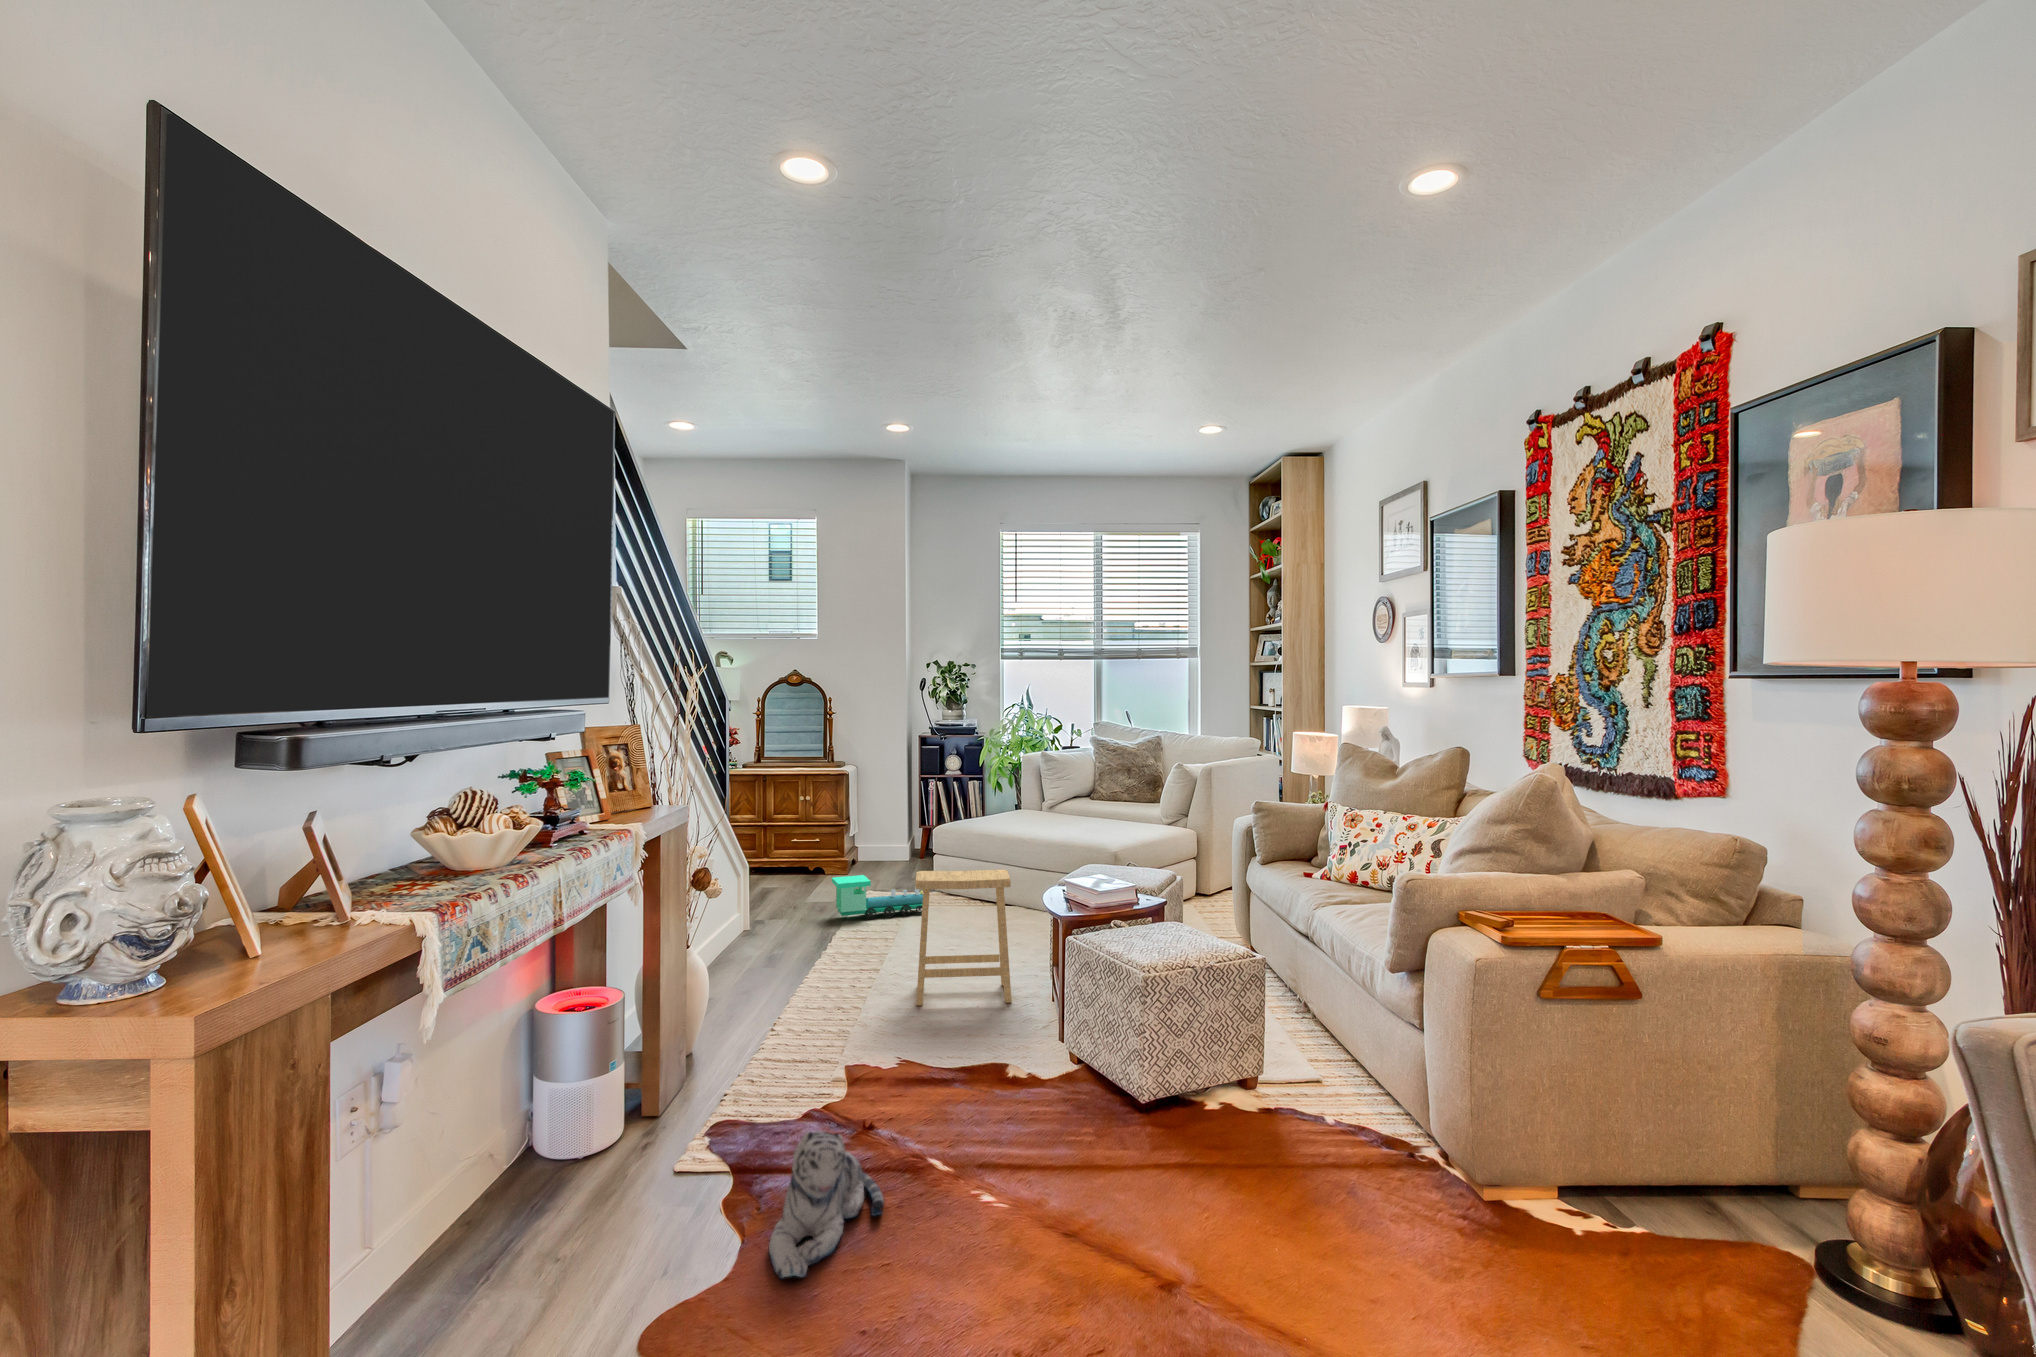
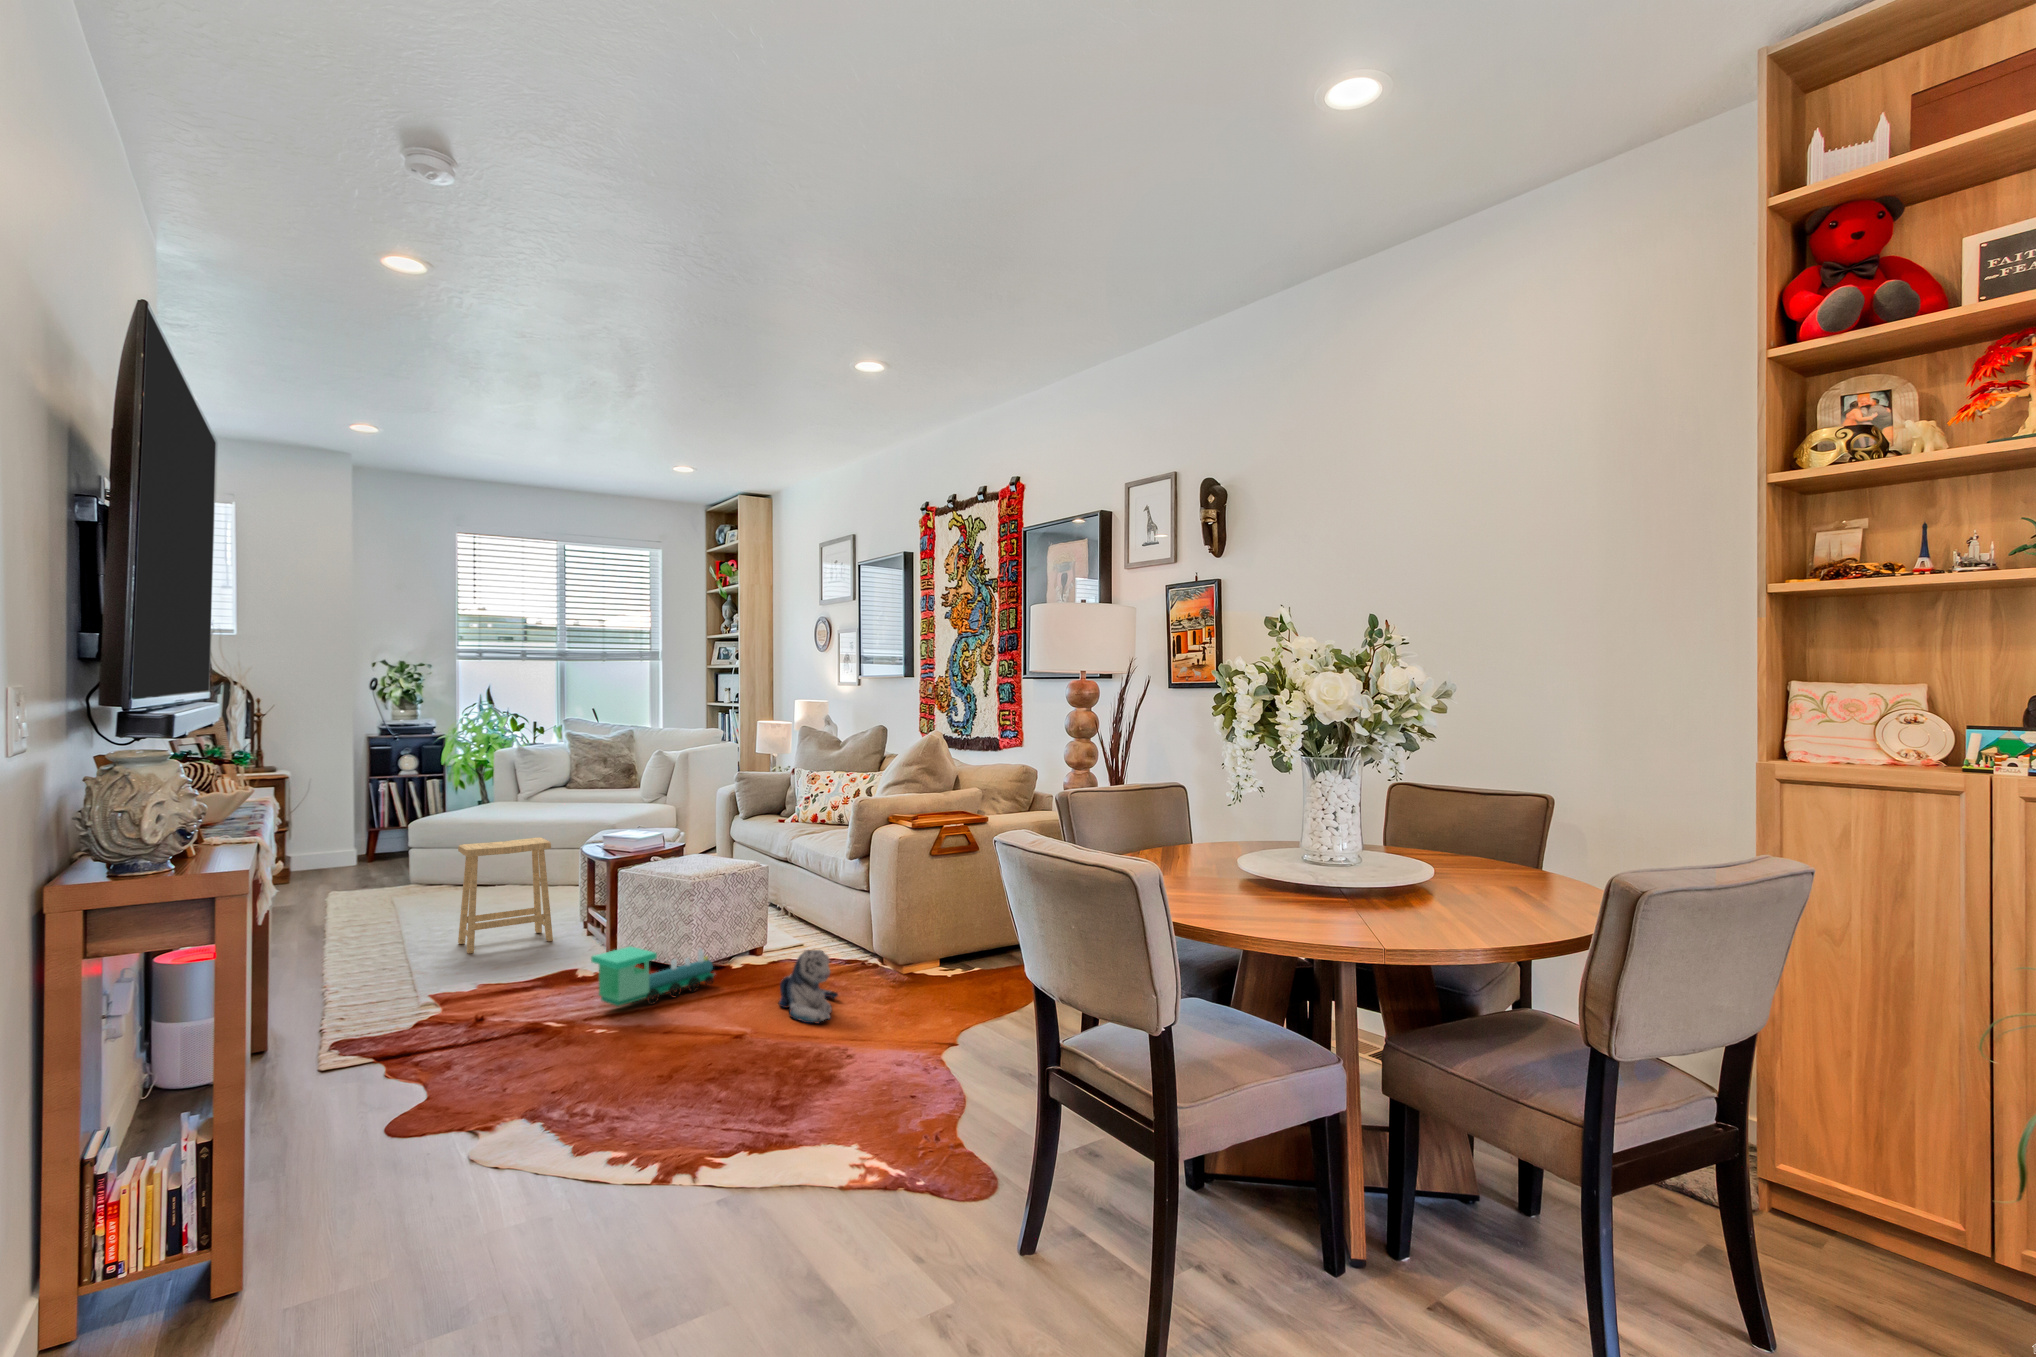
toy train: present [832,875,923,919] -> present [591,947,715,1006]
plush toy: present [769,1131,884,1279] -> present [778,950,838,1023]

